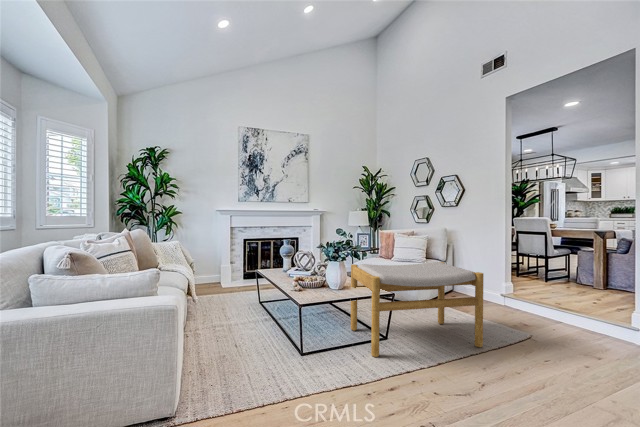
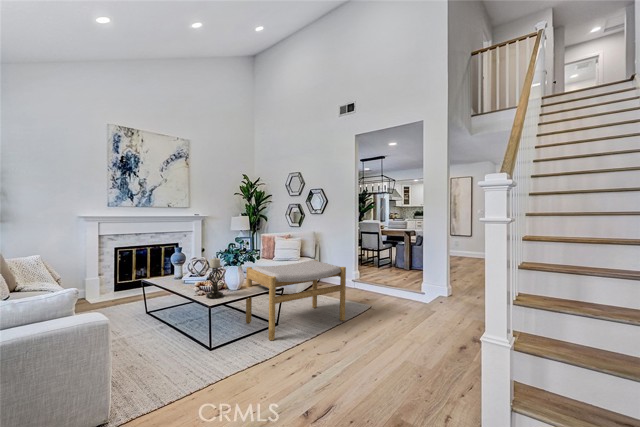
candle holder: none [302,250,321,297] -> present [206,257,224,299]

